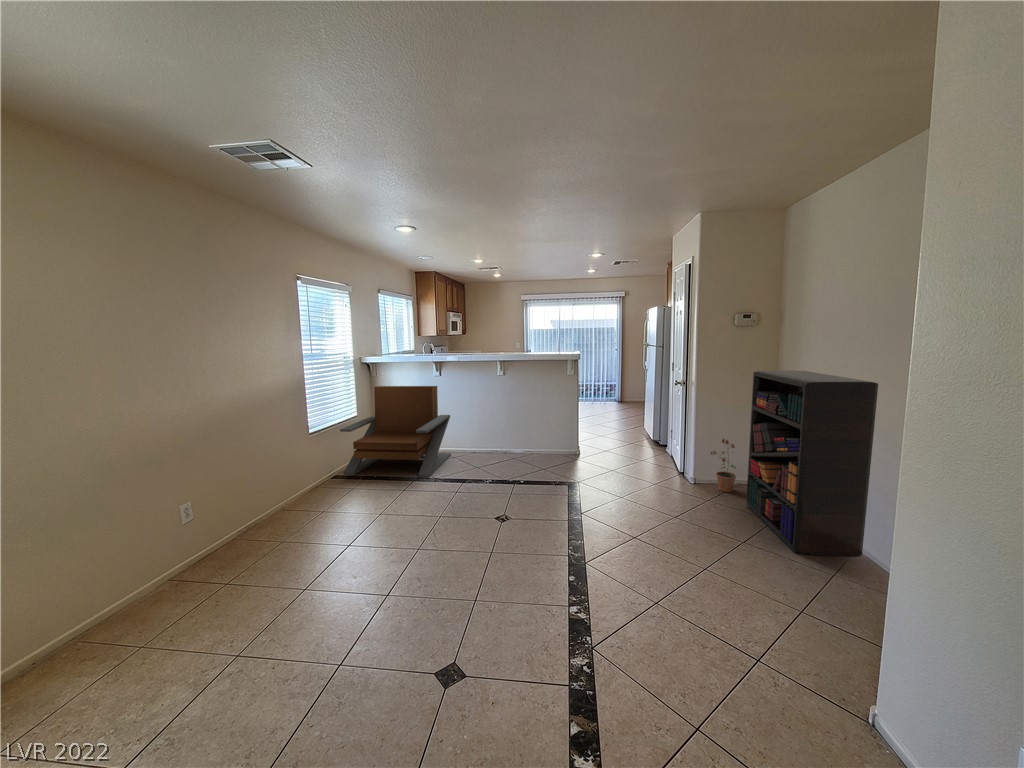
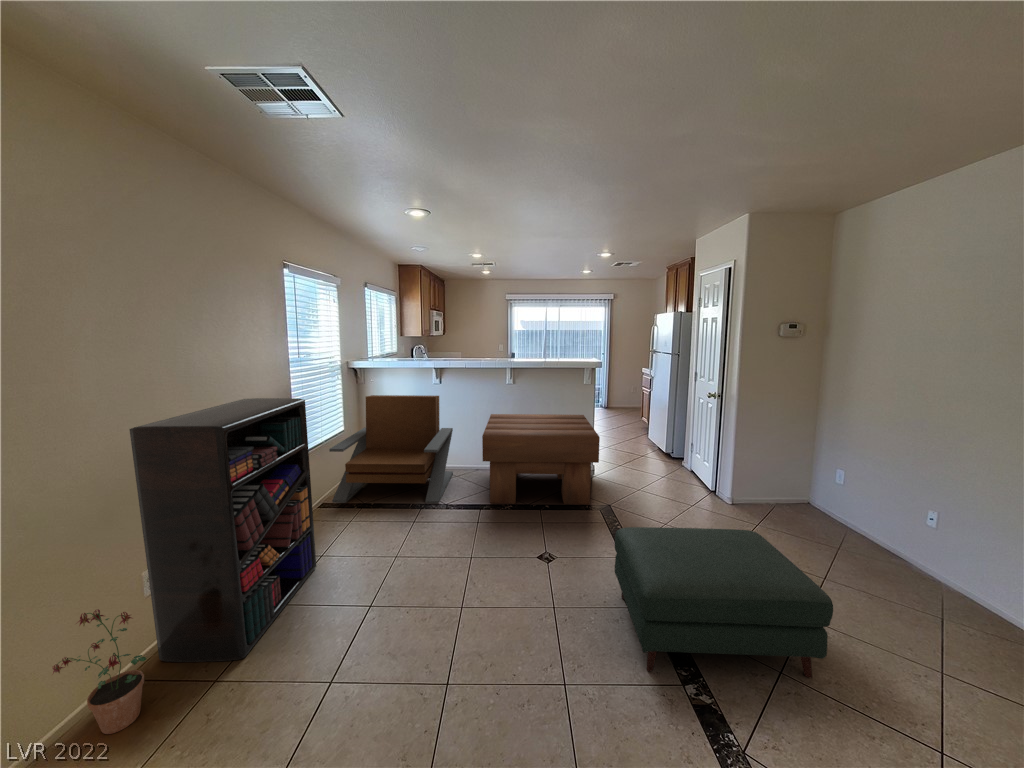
bookshelf: present [746,371,878,557] -> present [130,398,316,662]
coffee table: none [464,403,568,481] -> present [482,414,600,504]
potted plant: present [711,439,736,492] -> present [53,609,146,734]
ottoman: none [533,488,691,609] -> present [615,527,833,678]

